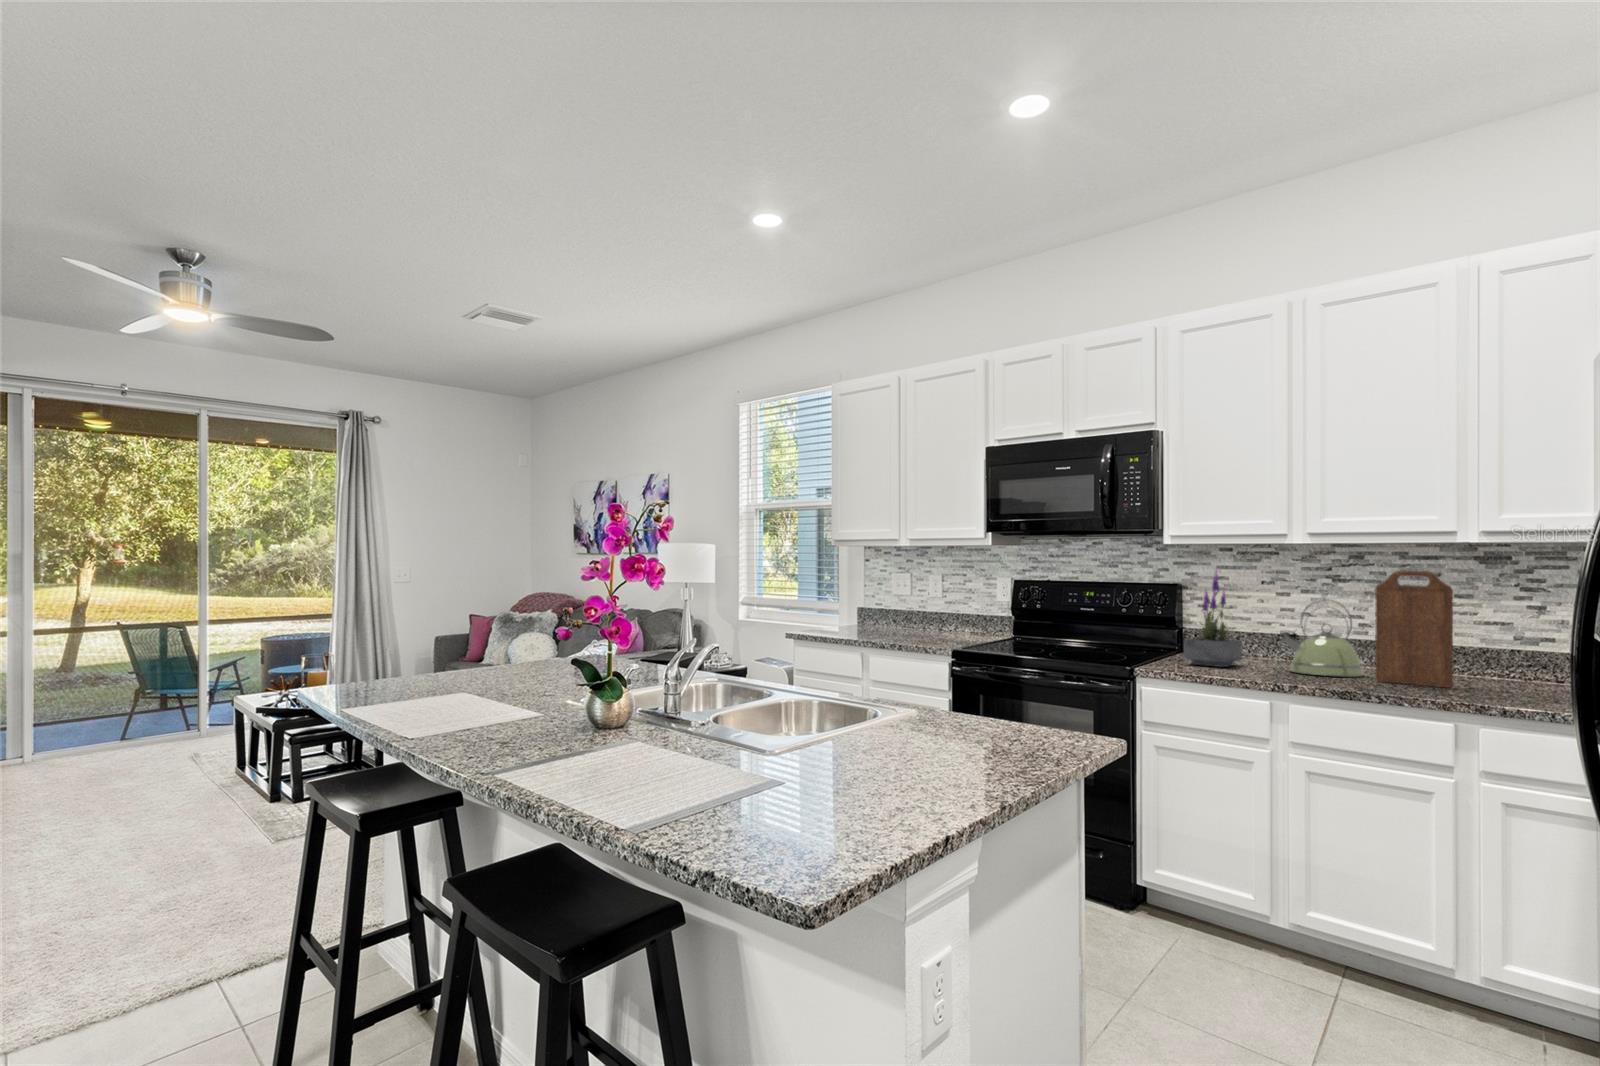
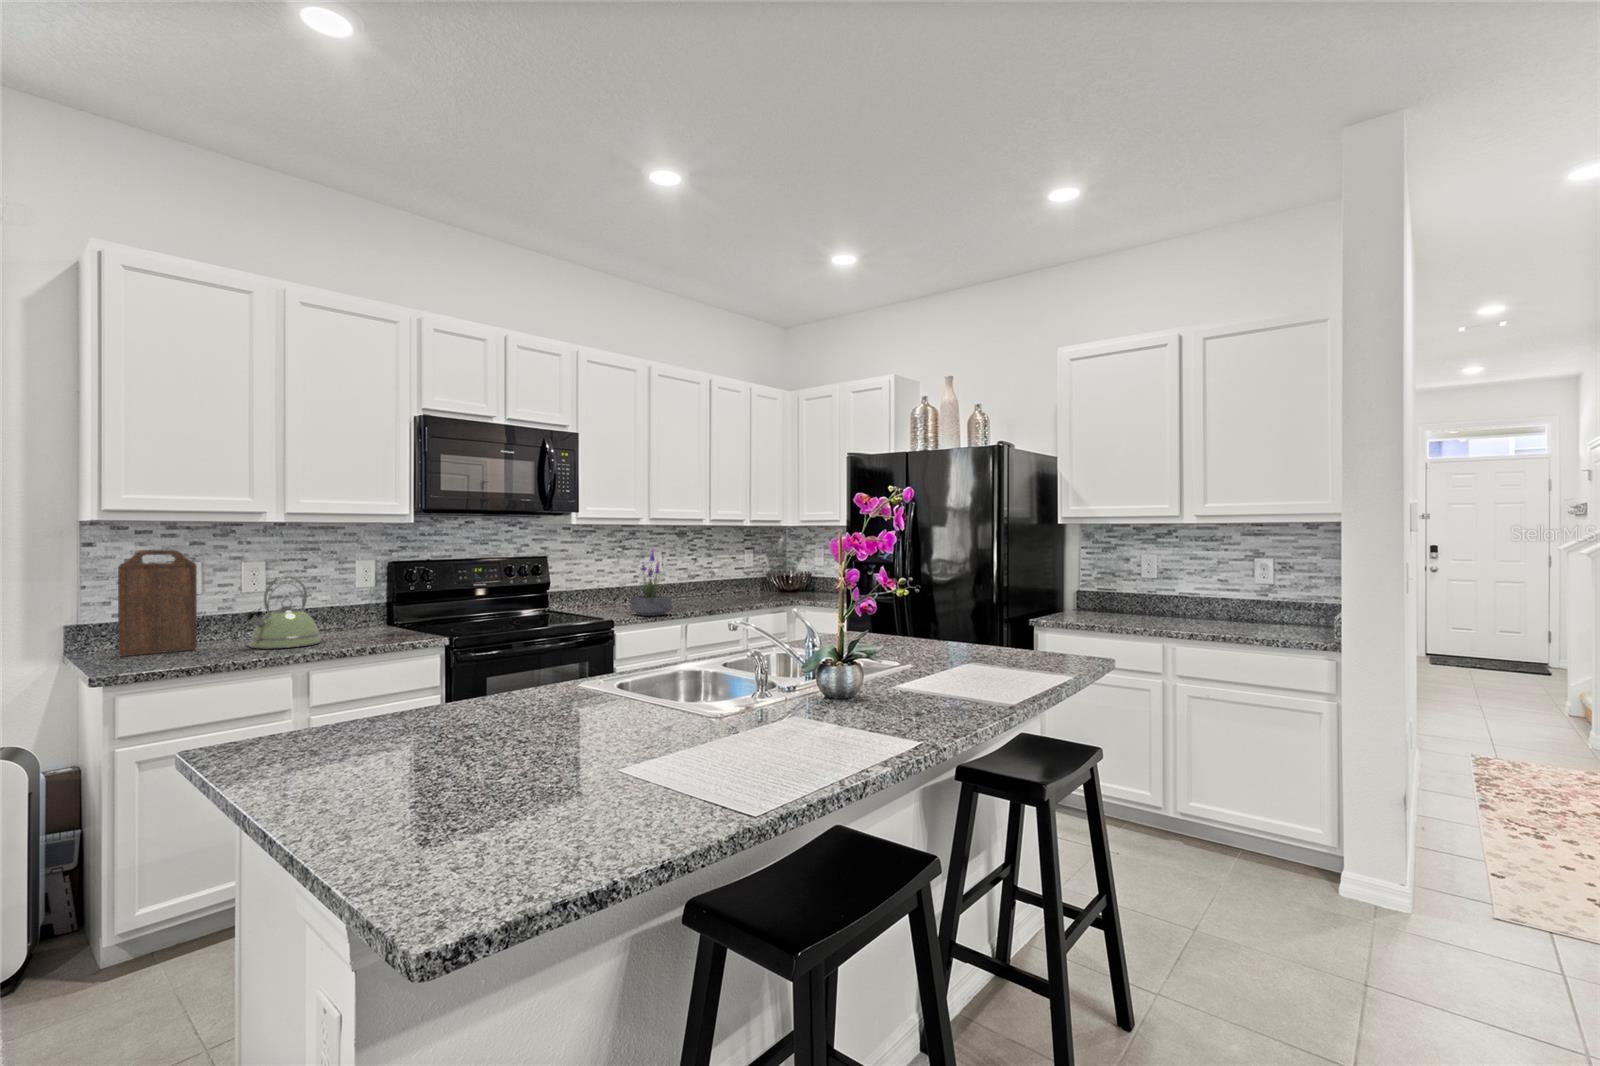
cutting board: present [1375,571,1453,687] -> present [118,549,197,656]
kettle: present [1281,599,1364,677] -> present [246,576,321,649]

